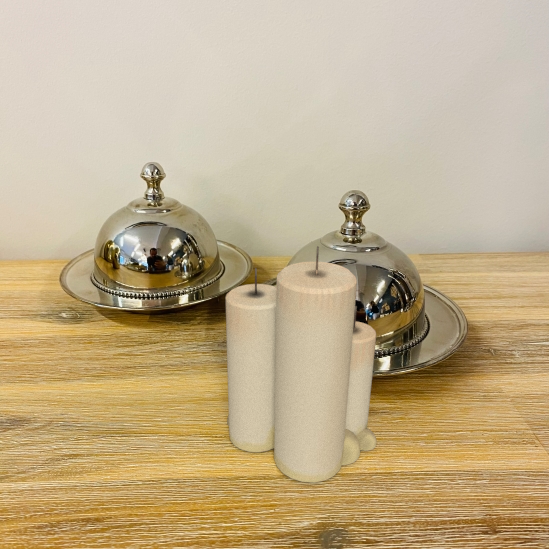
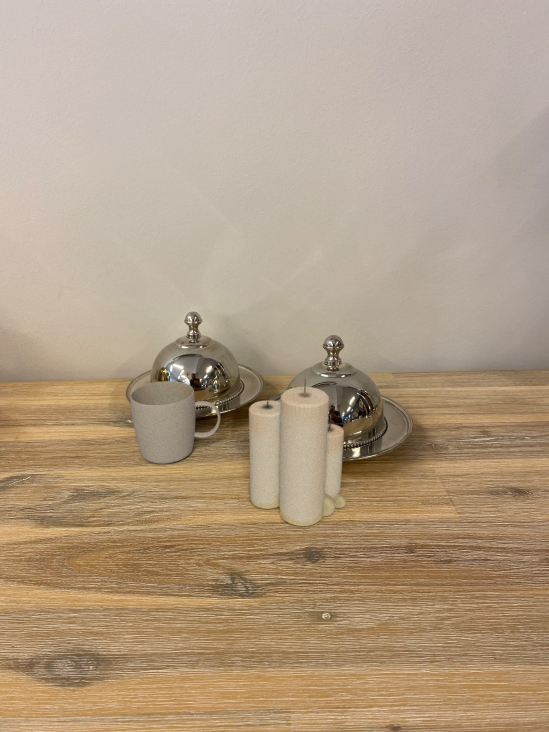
mug: none [51,258,188,378] -> present [130,381,220,464]

